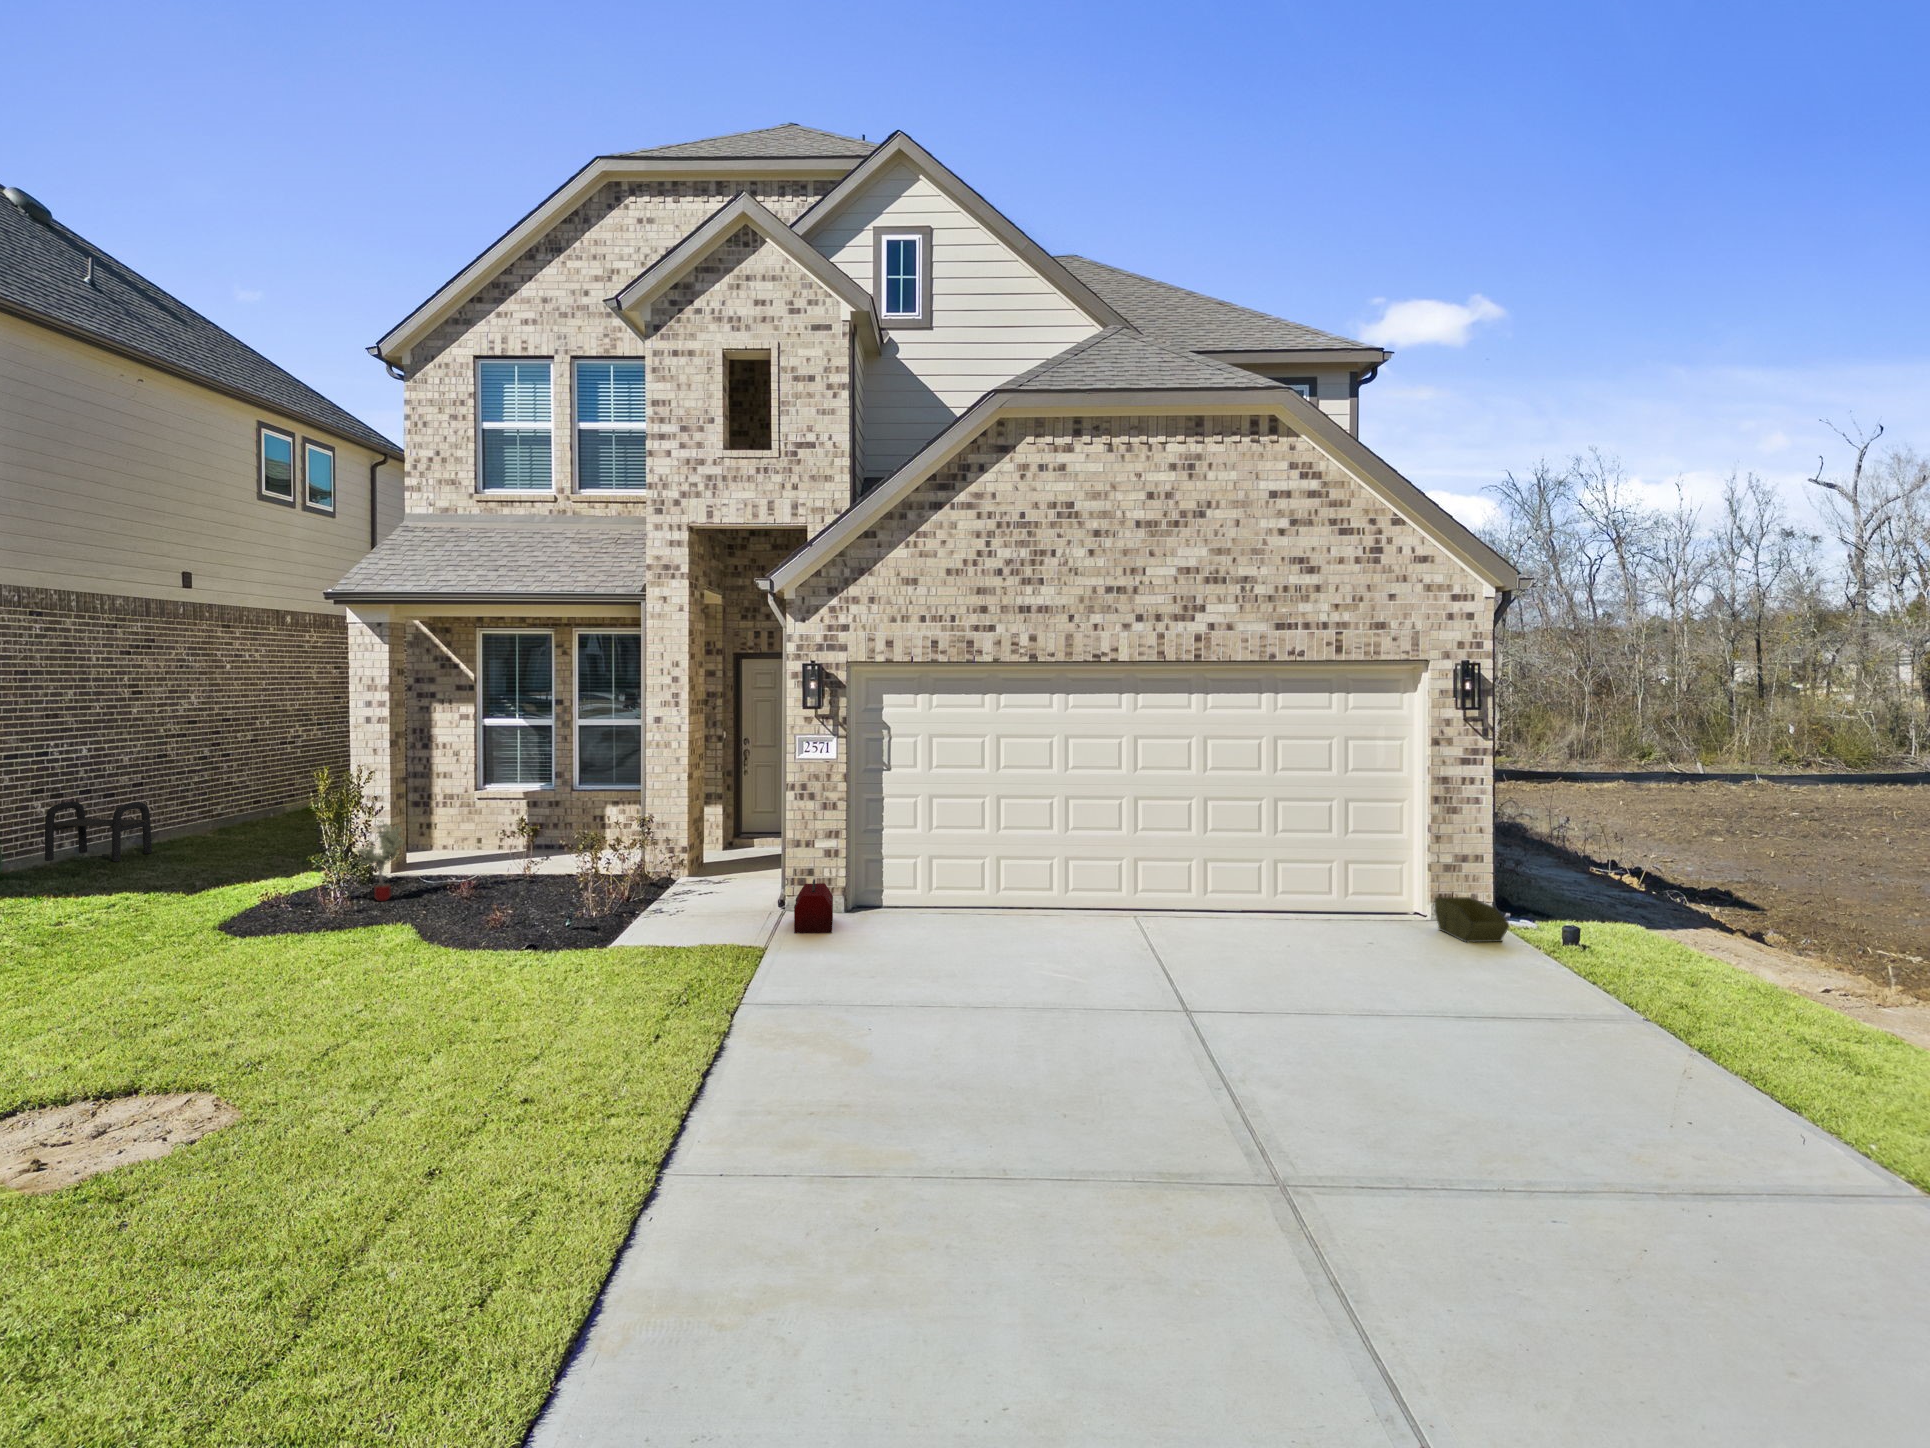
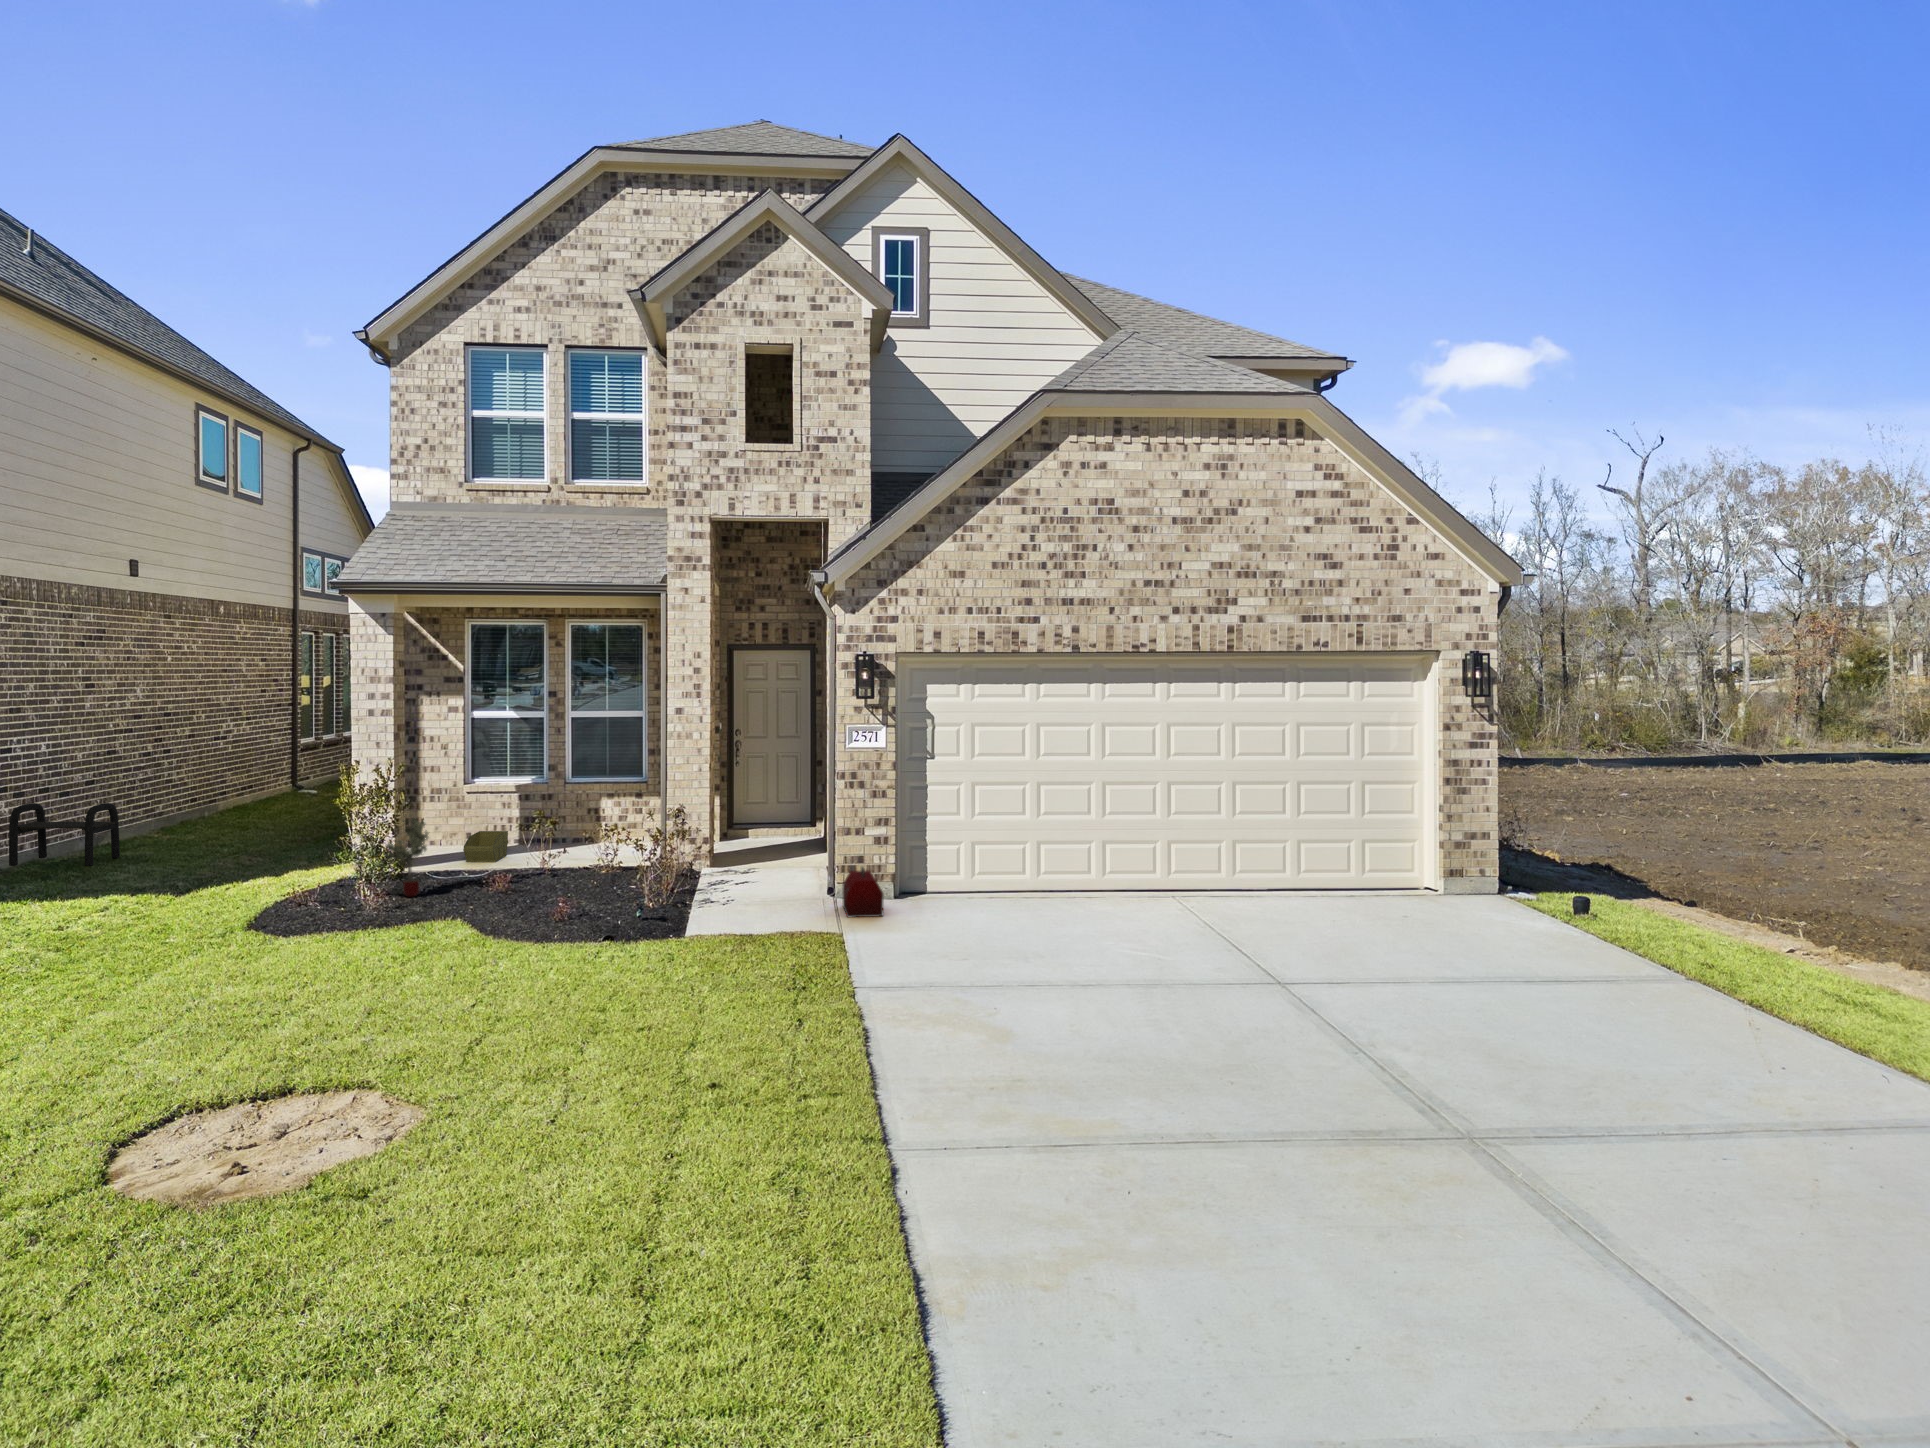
storage bin: present [1435,897,1509,942] -> present [463,831,508,862]

